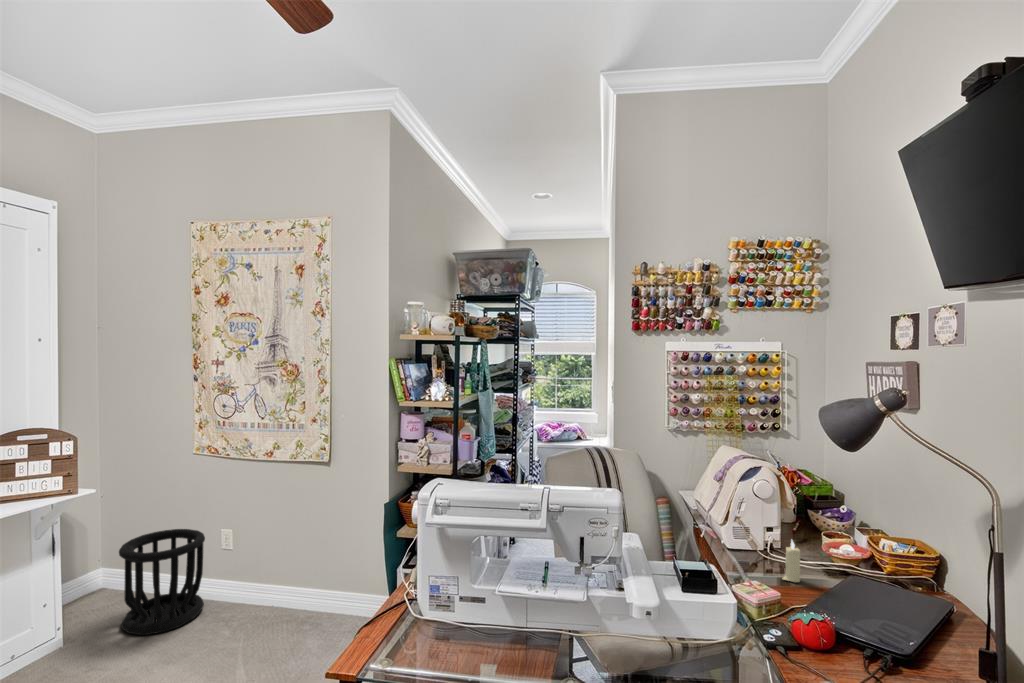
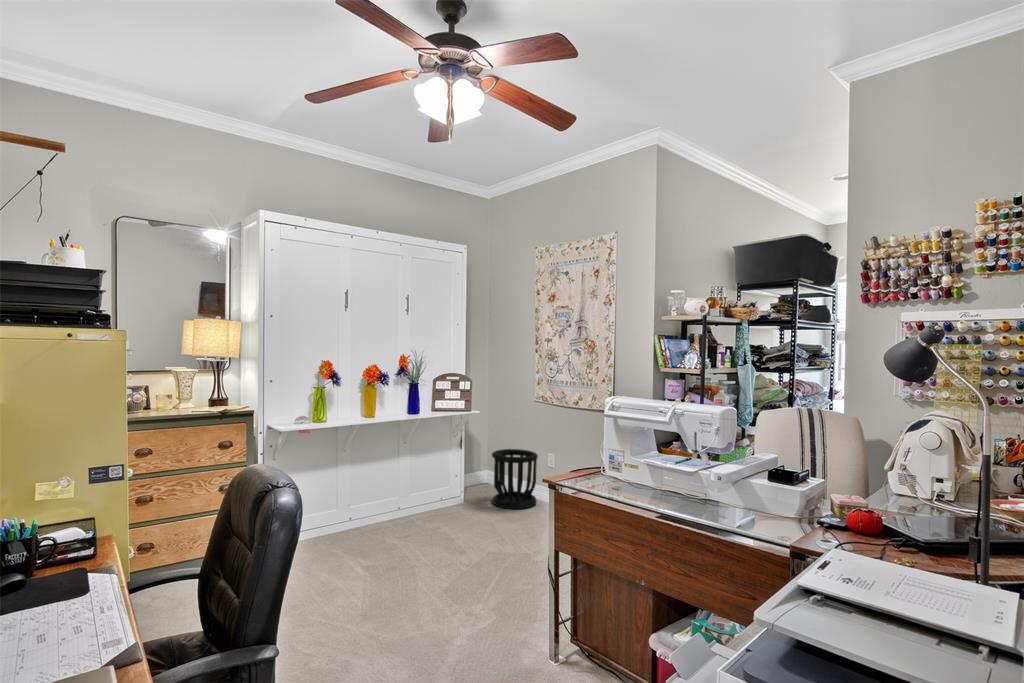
candle: present [782,540,800,582] -> none [907,466,927,505]

